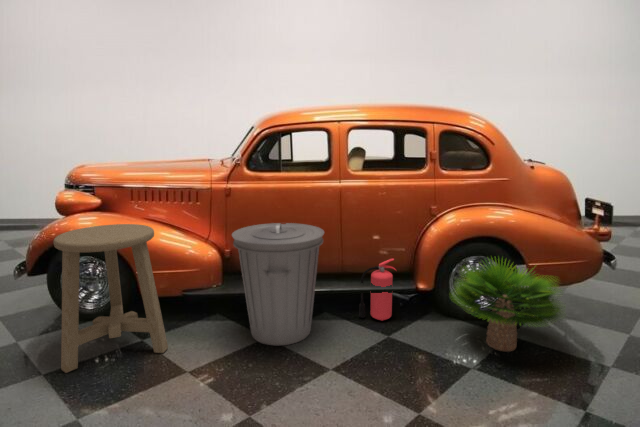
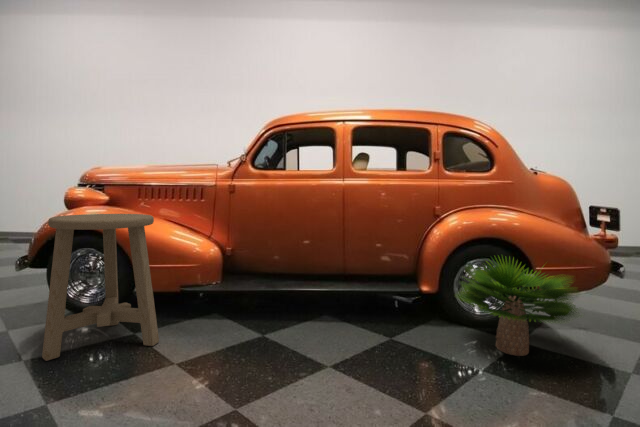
trash can: present [232,223,324,346] -> none [232,217,326,343]
fire extinguisher: present [359,259,396,321] -> none [361,259,399,325]

